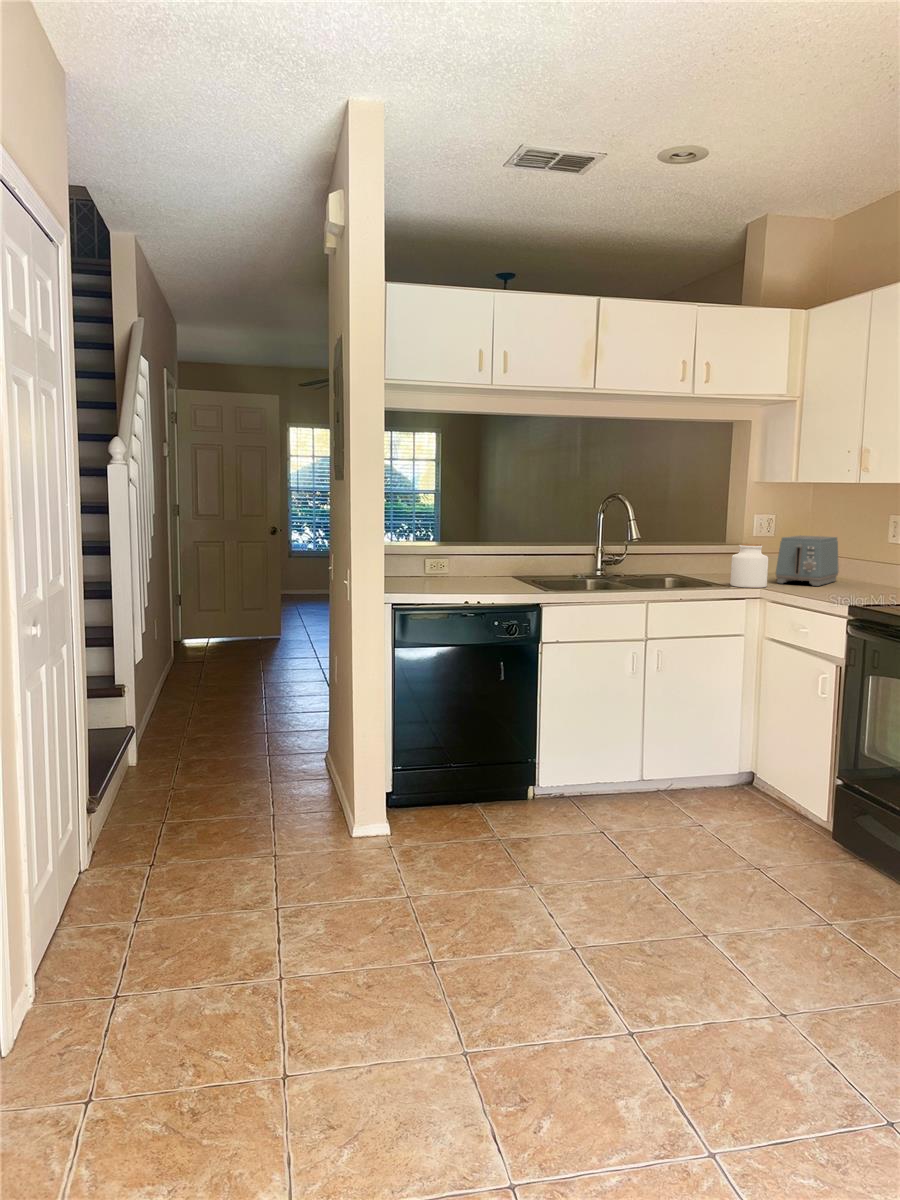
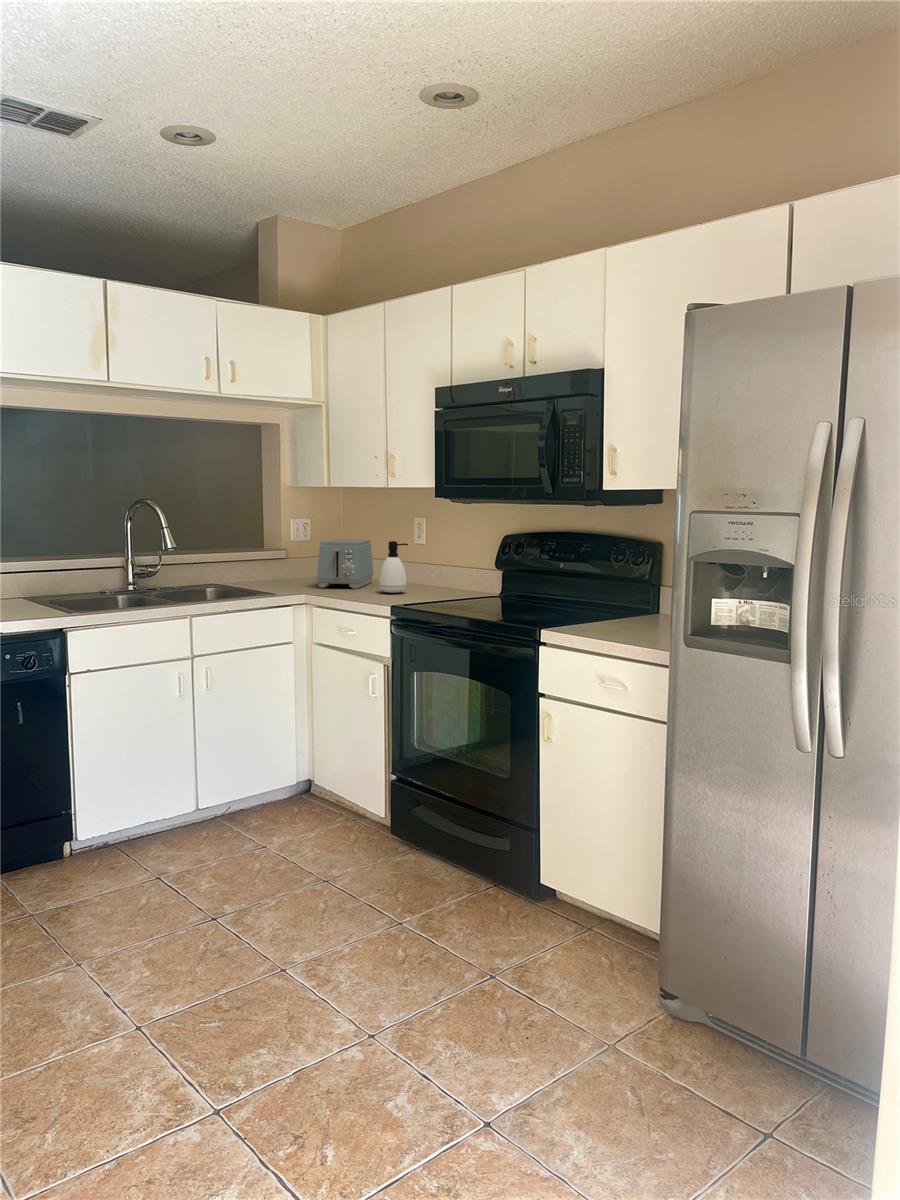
soap dispenser: none [841,538,878,592] -> present [379,541,408,593]
jar: present [730,544,768,588] -> none [274,549,310,594]

